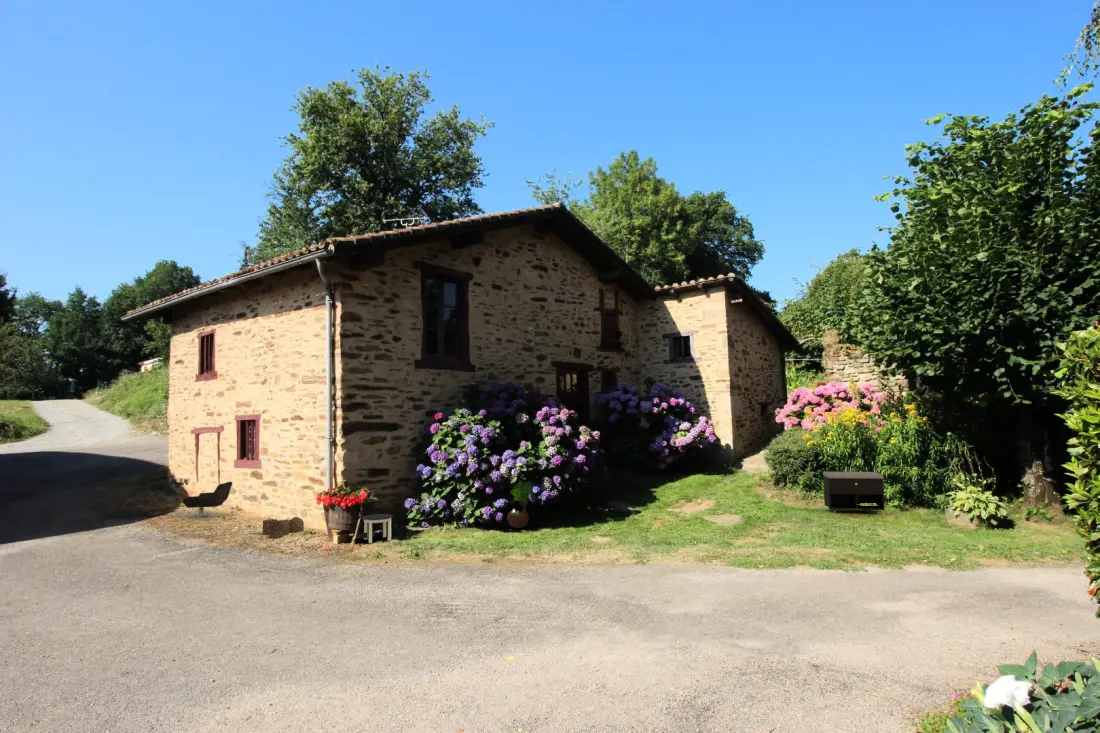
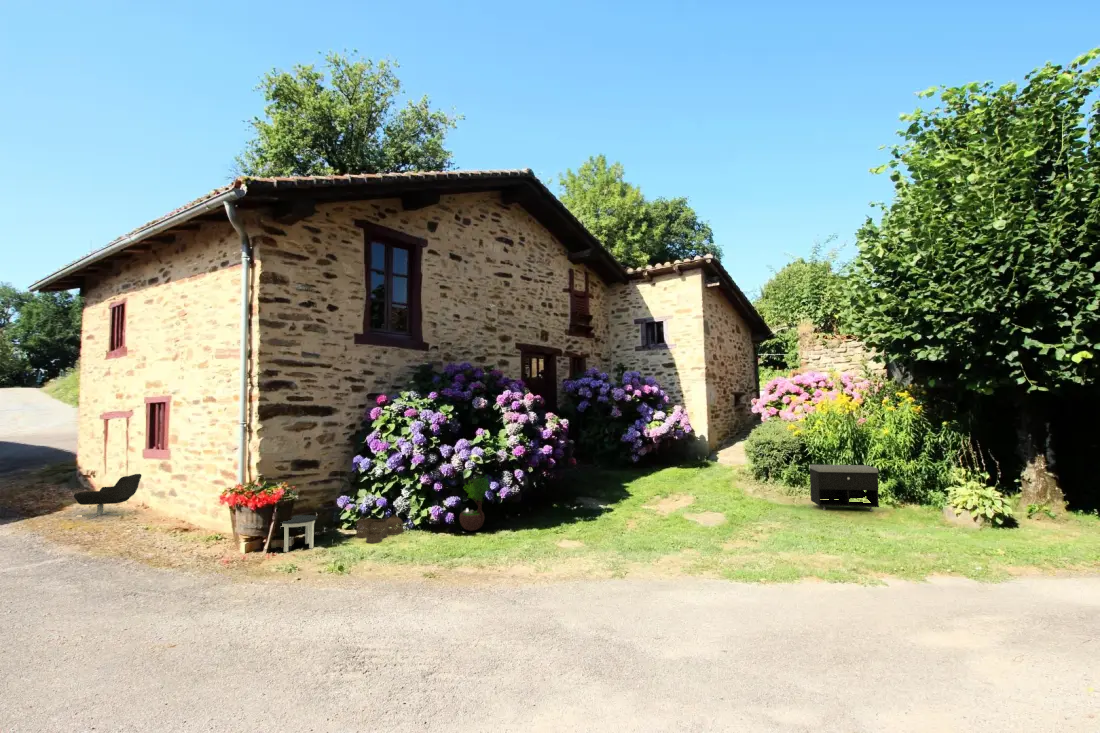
woven basket: present [263,517,304,538] -> present [356,515,403,543]

